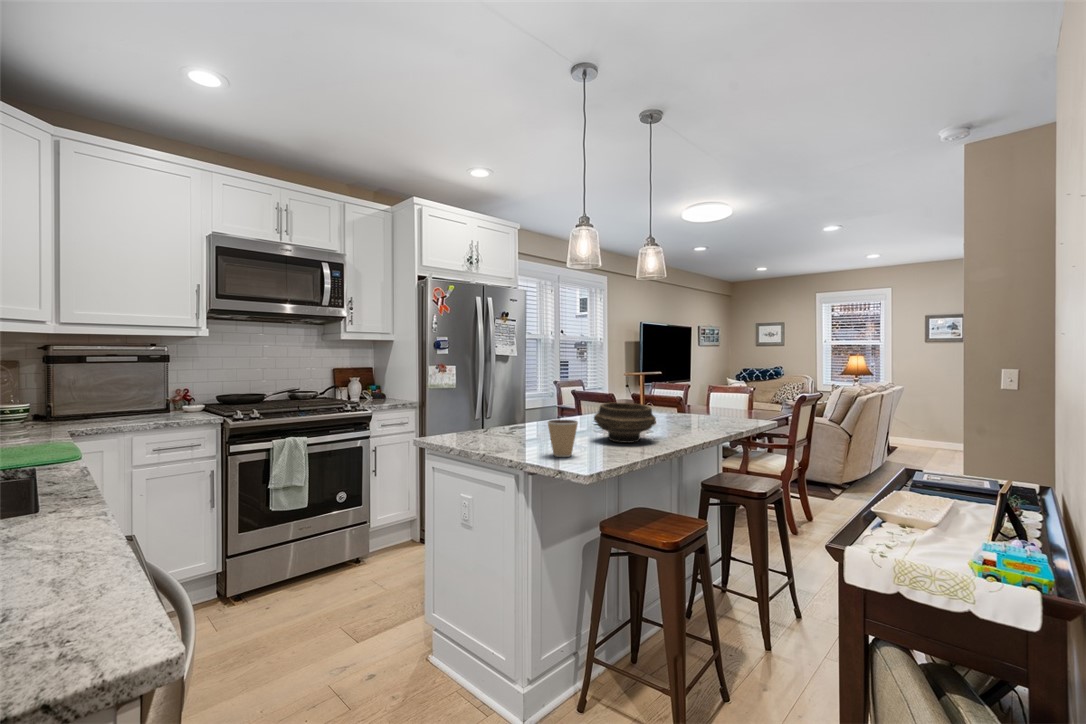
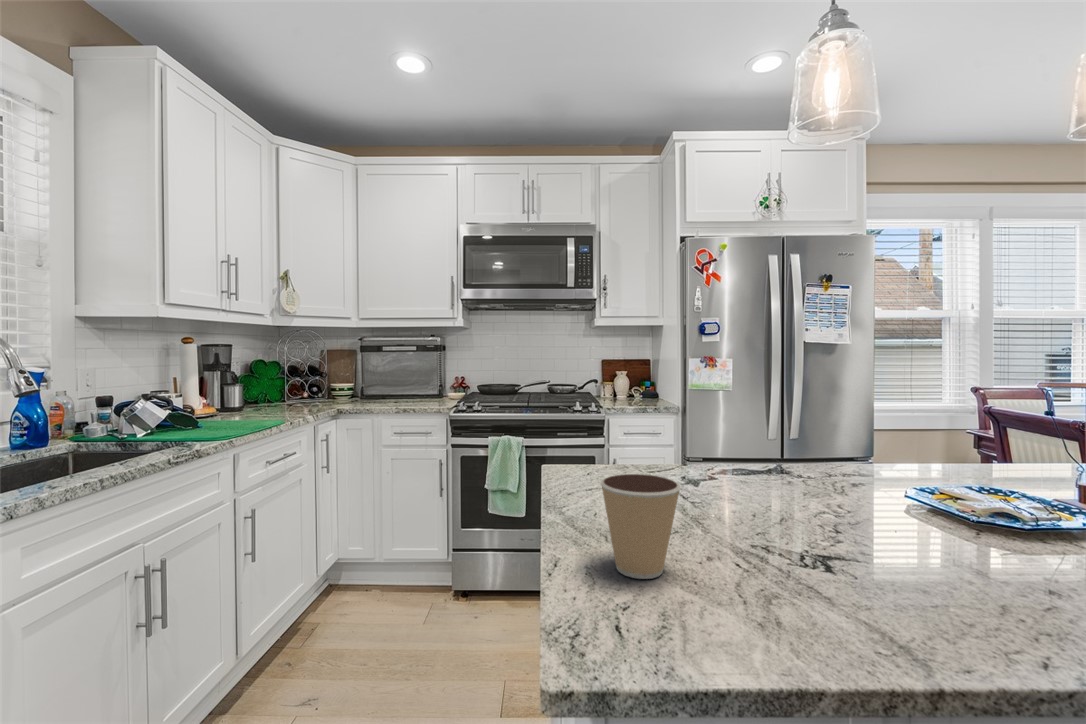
bowl: present [594,402,656,443] -> none [822,445,1041,577]

